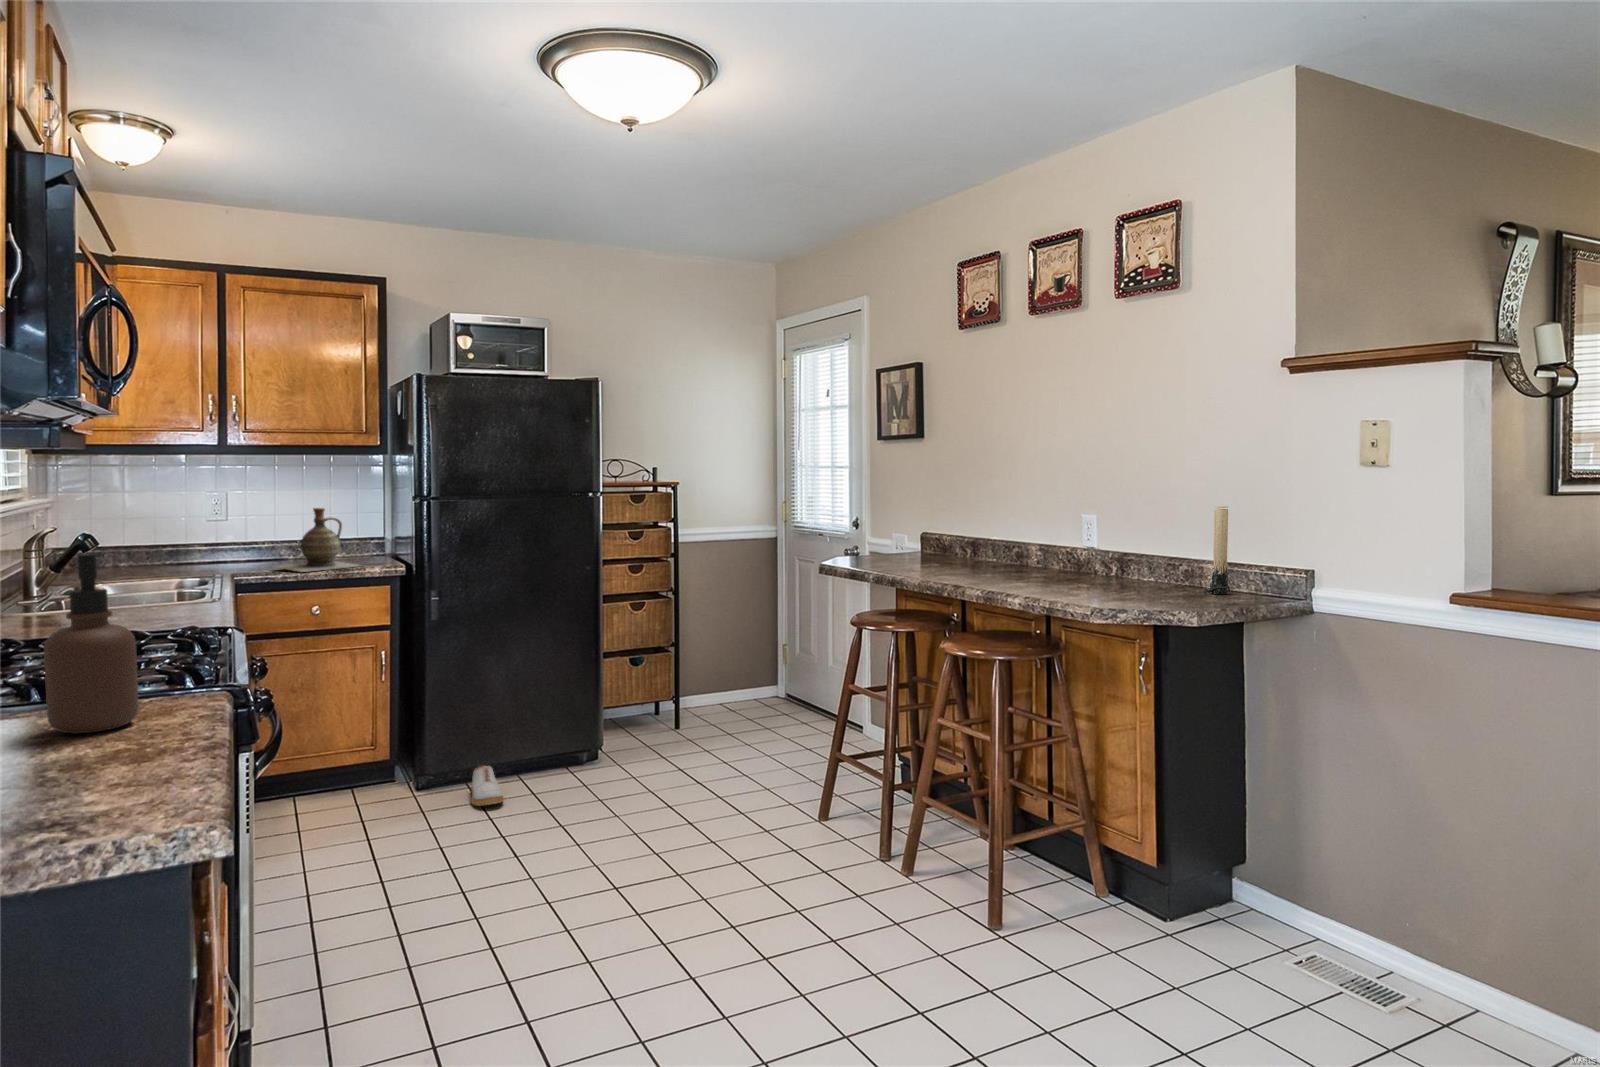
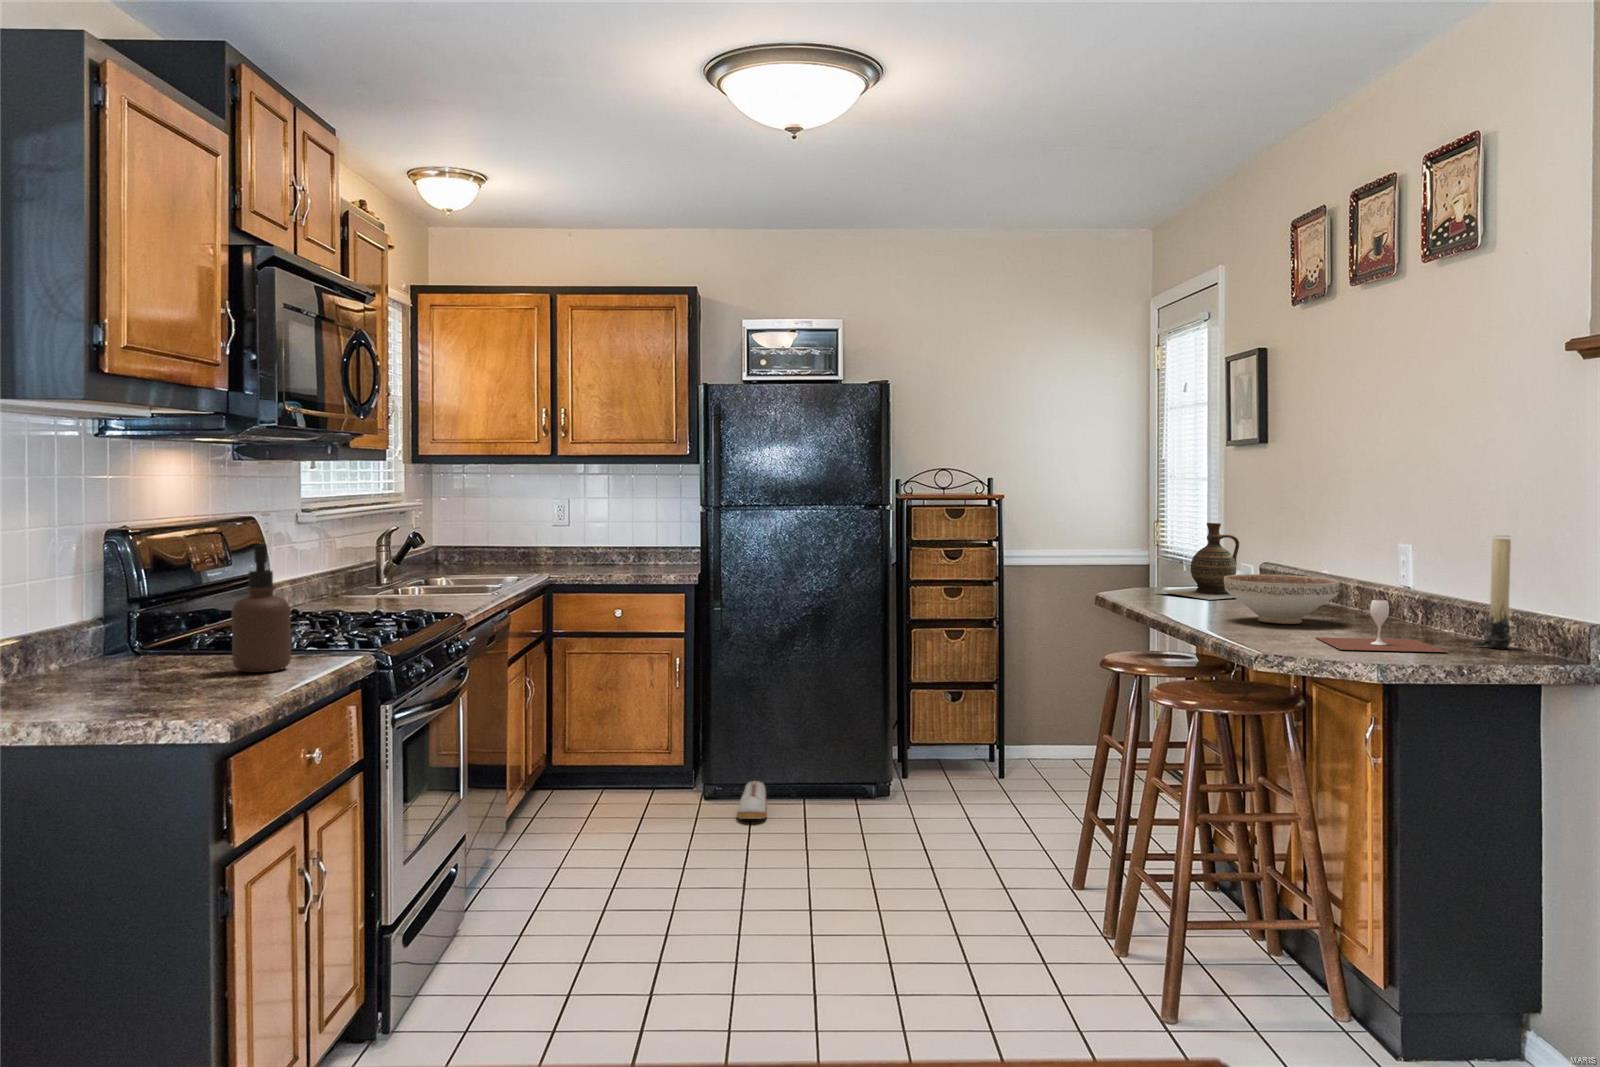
ceramic jug: present [275,508,359,572] -> present [1157,523,1239,600]
decorative bowl: none [982,544,1074,584] -> present [1224,574,1340,624]
wine glass: none [1089,561,1206,603] -> present [1316,600,1447,652]

